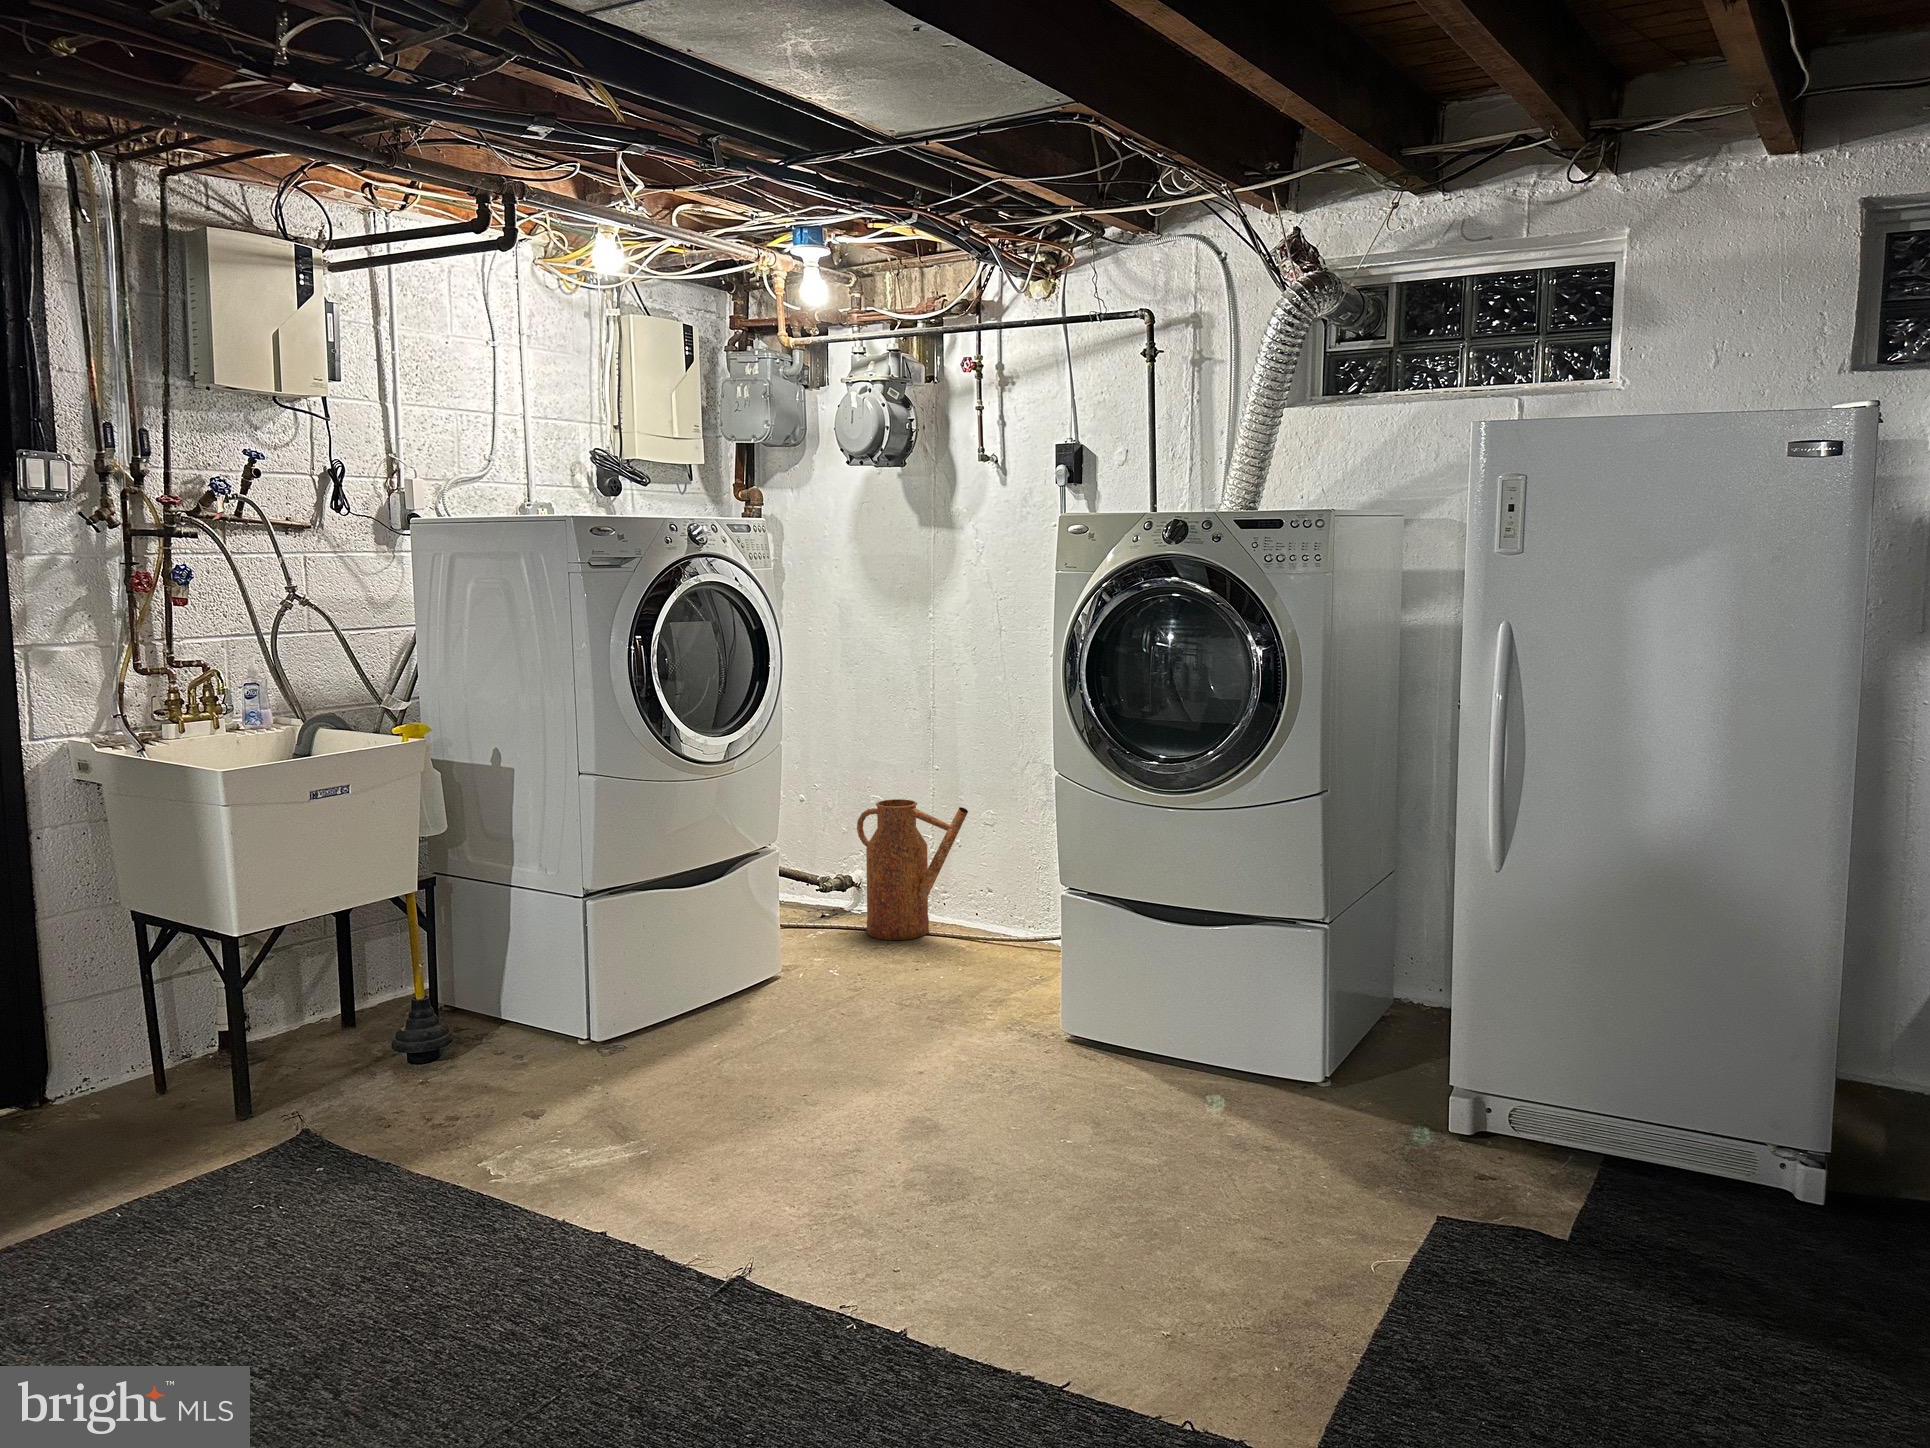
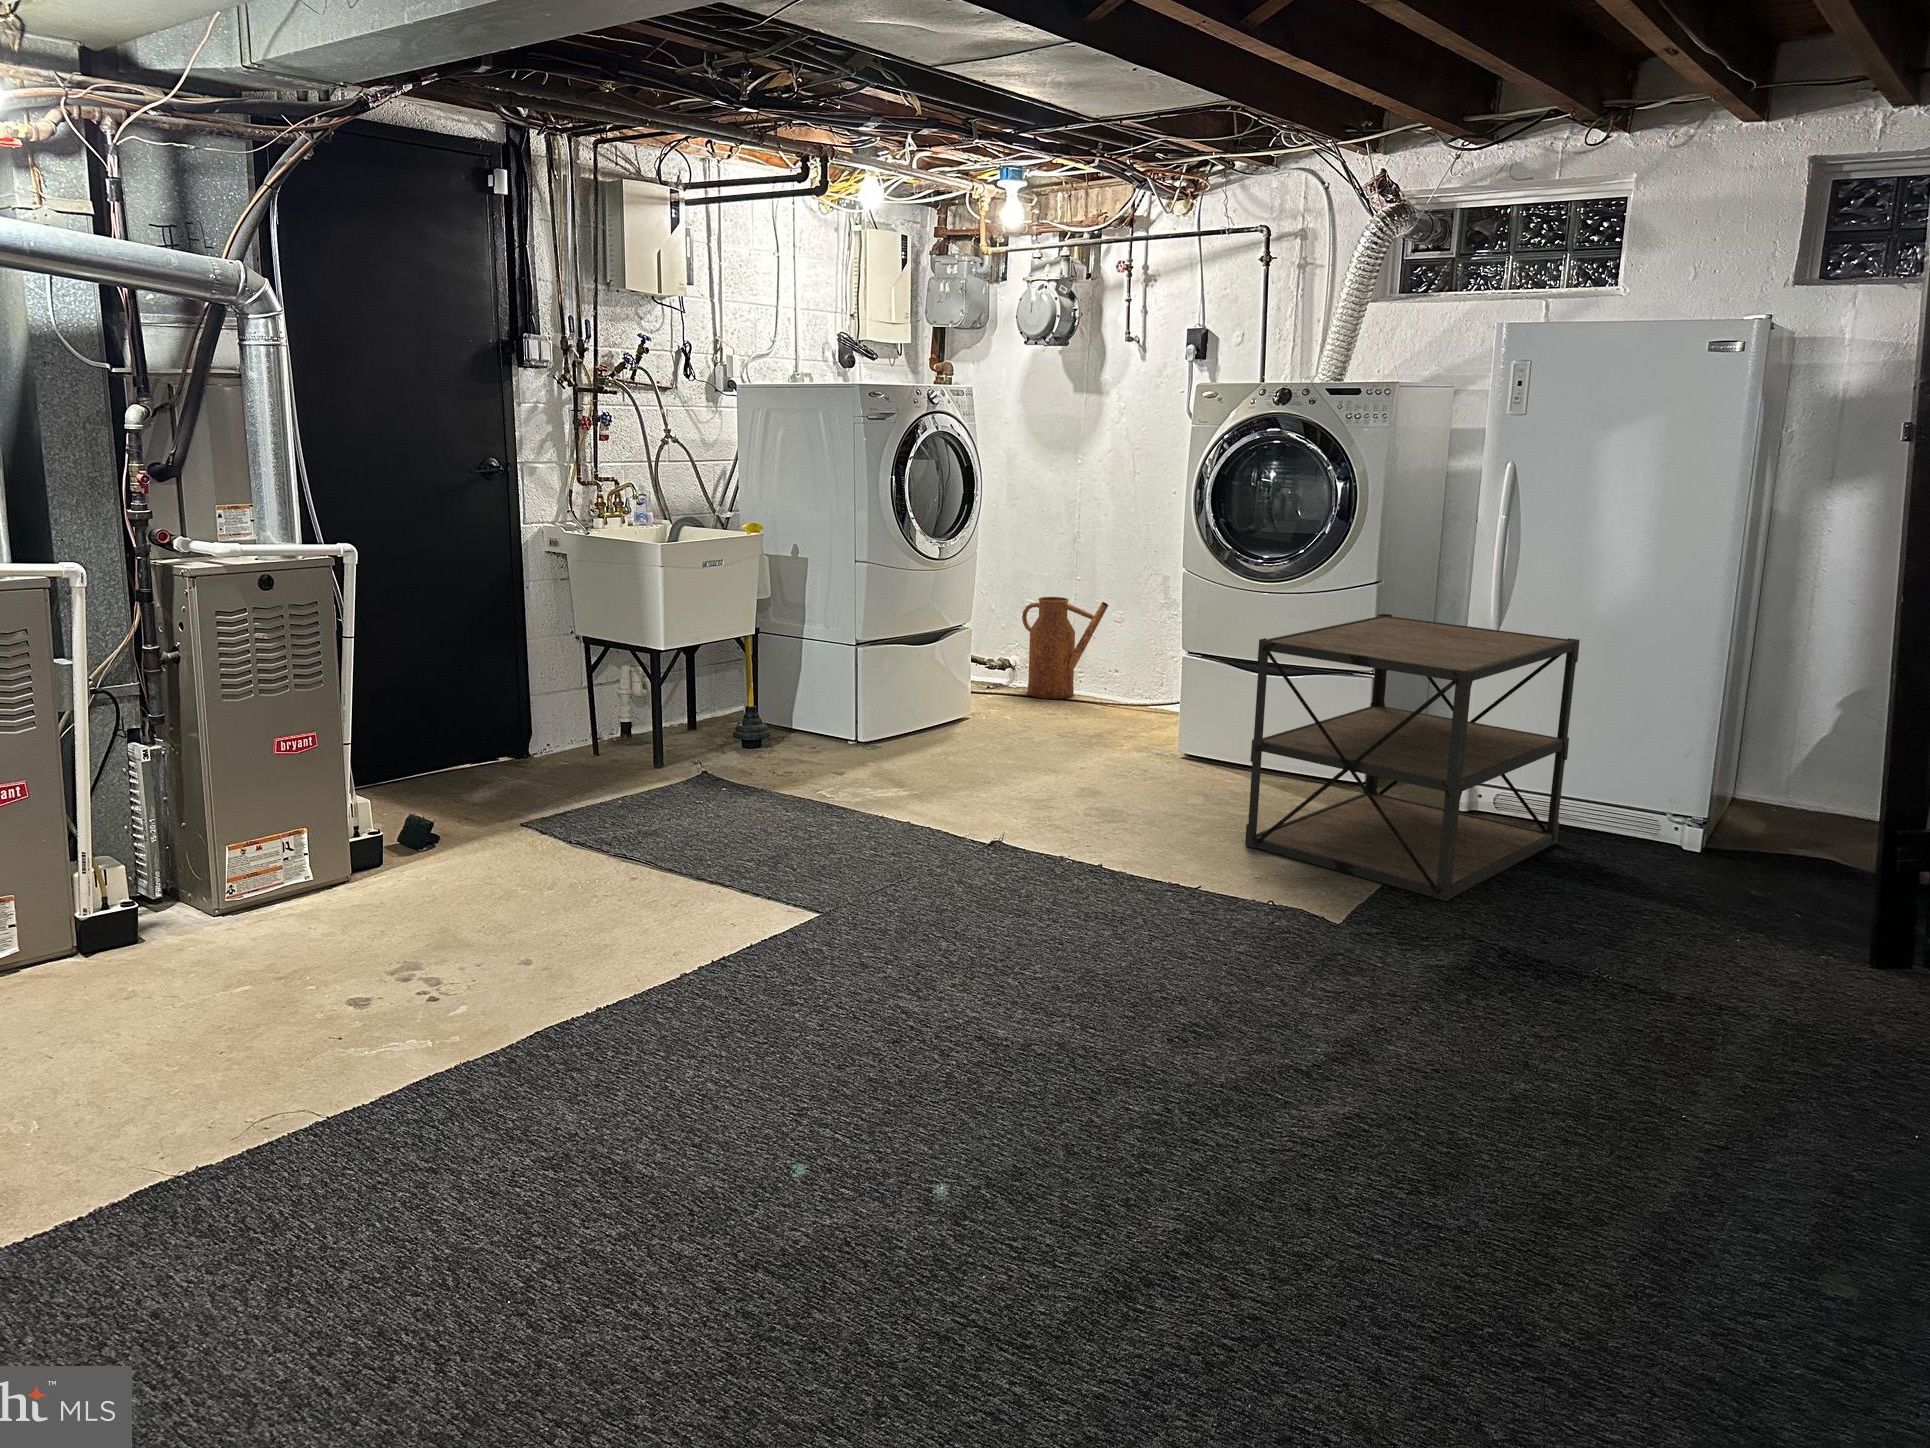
shelving unit: none [1144,845,1628,1374] -> present [1245,614,1580,901]

